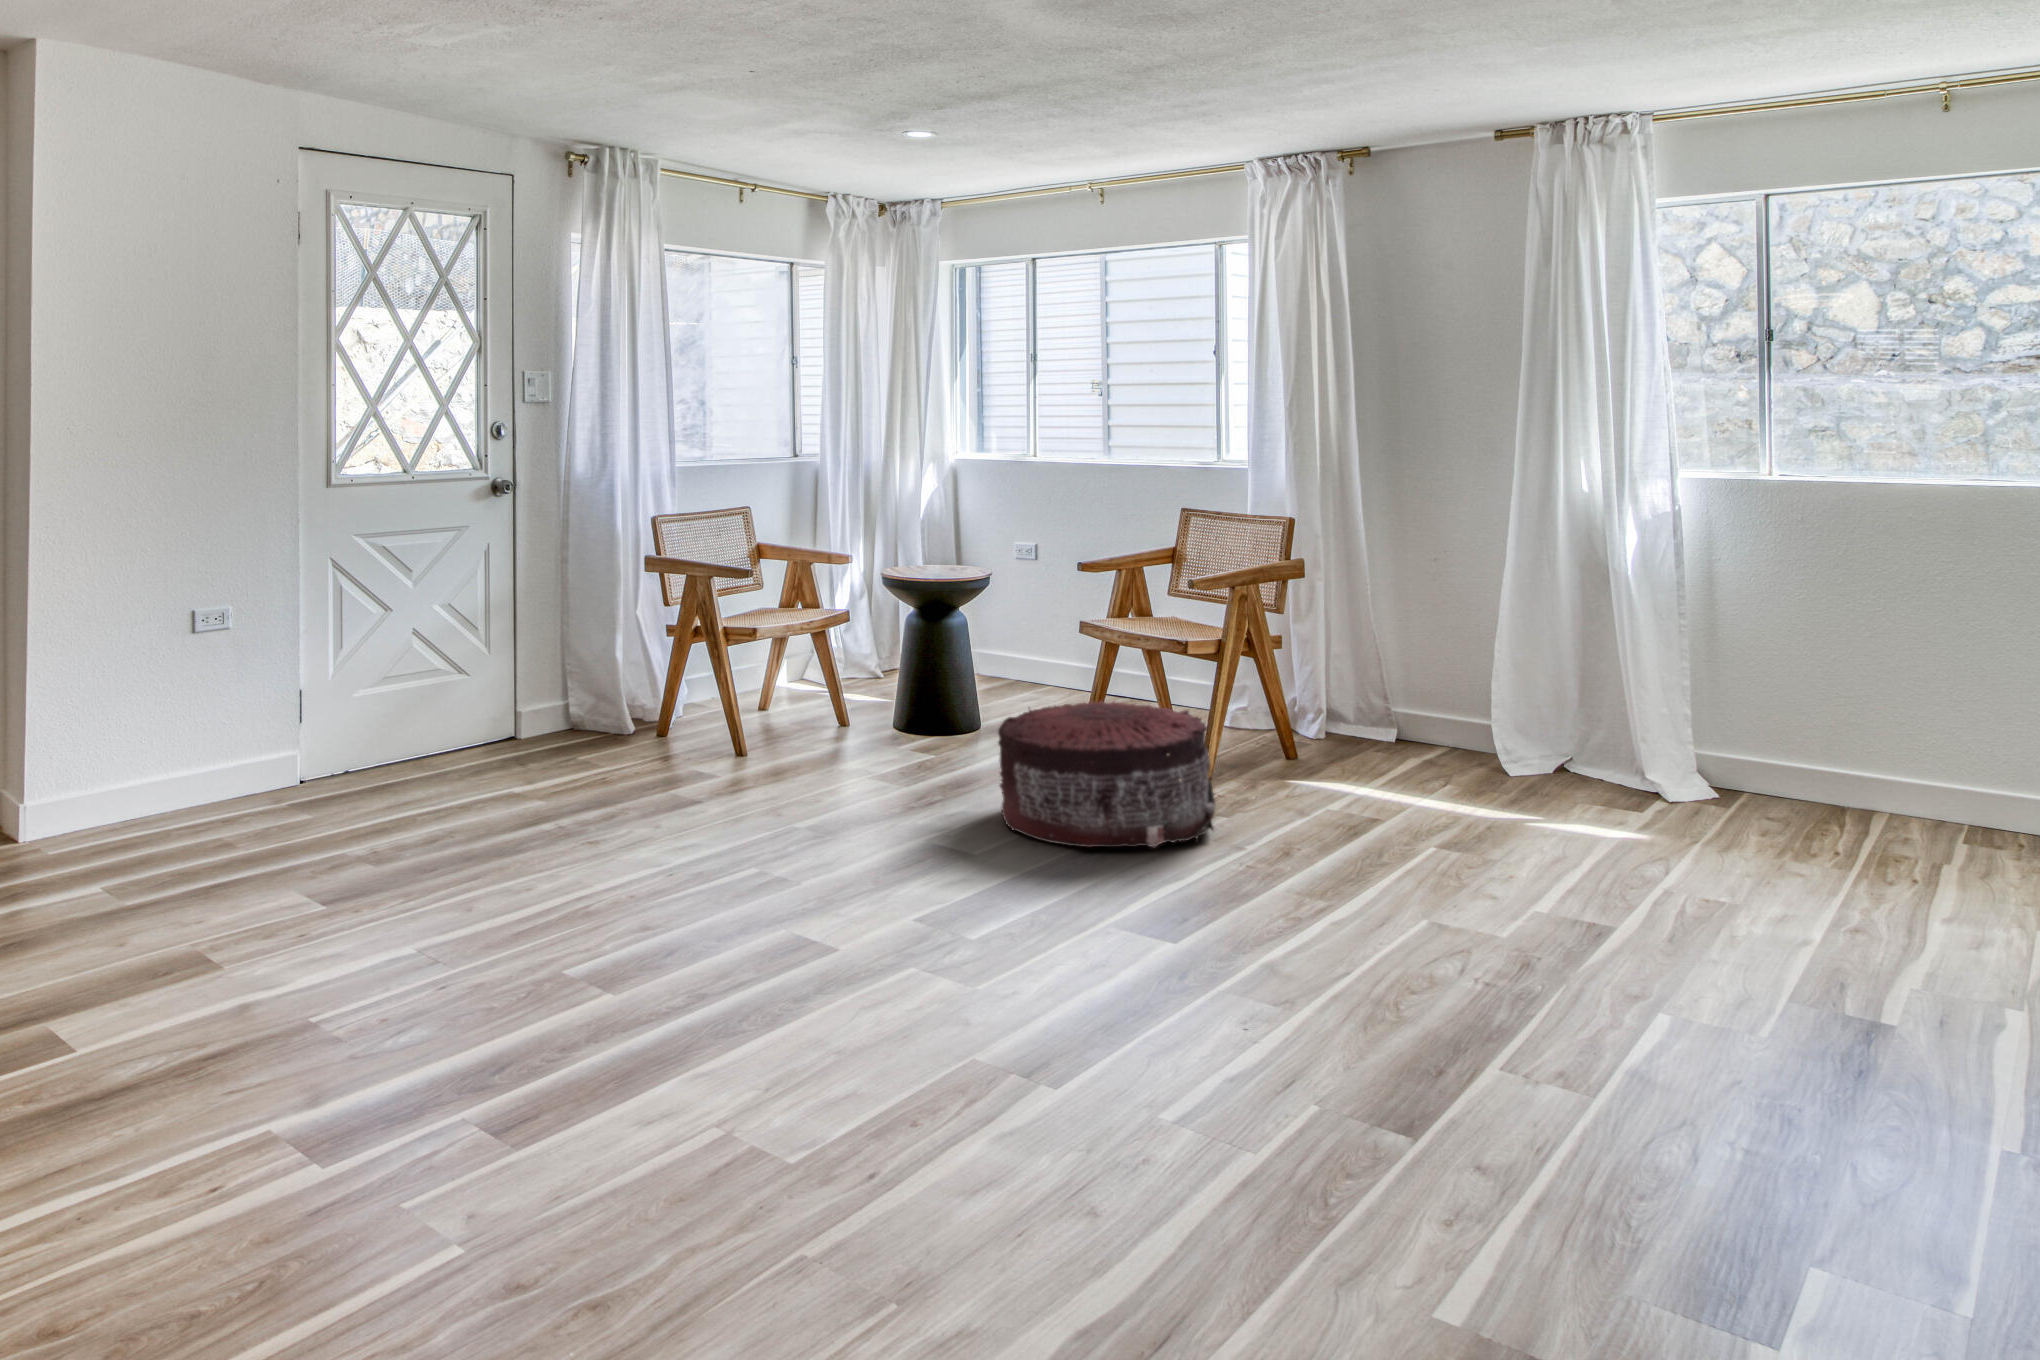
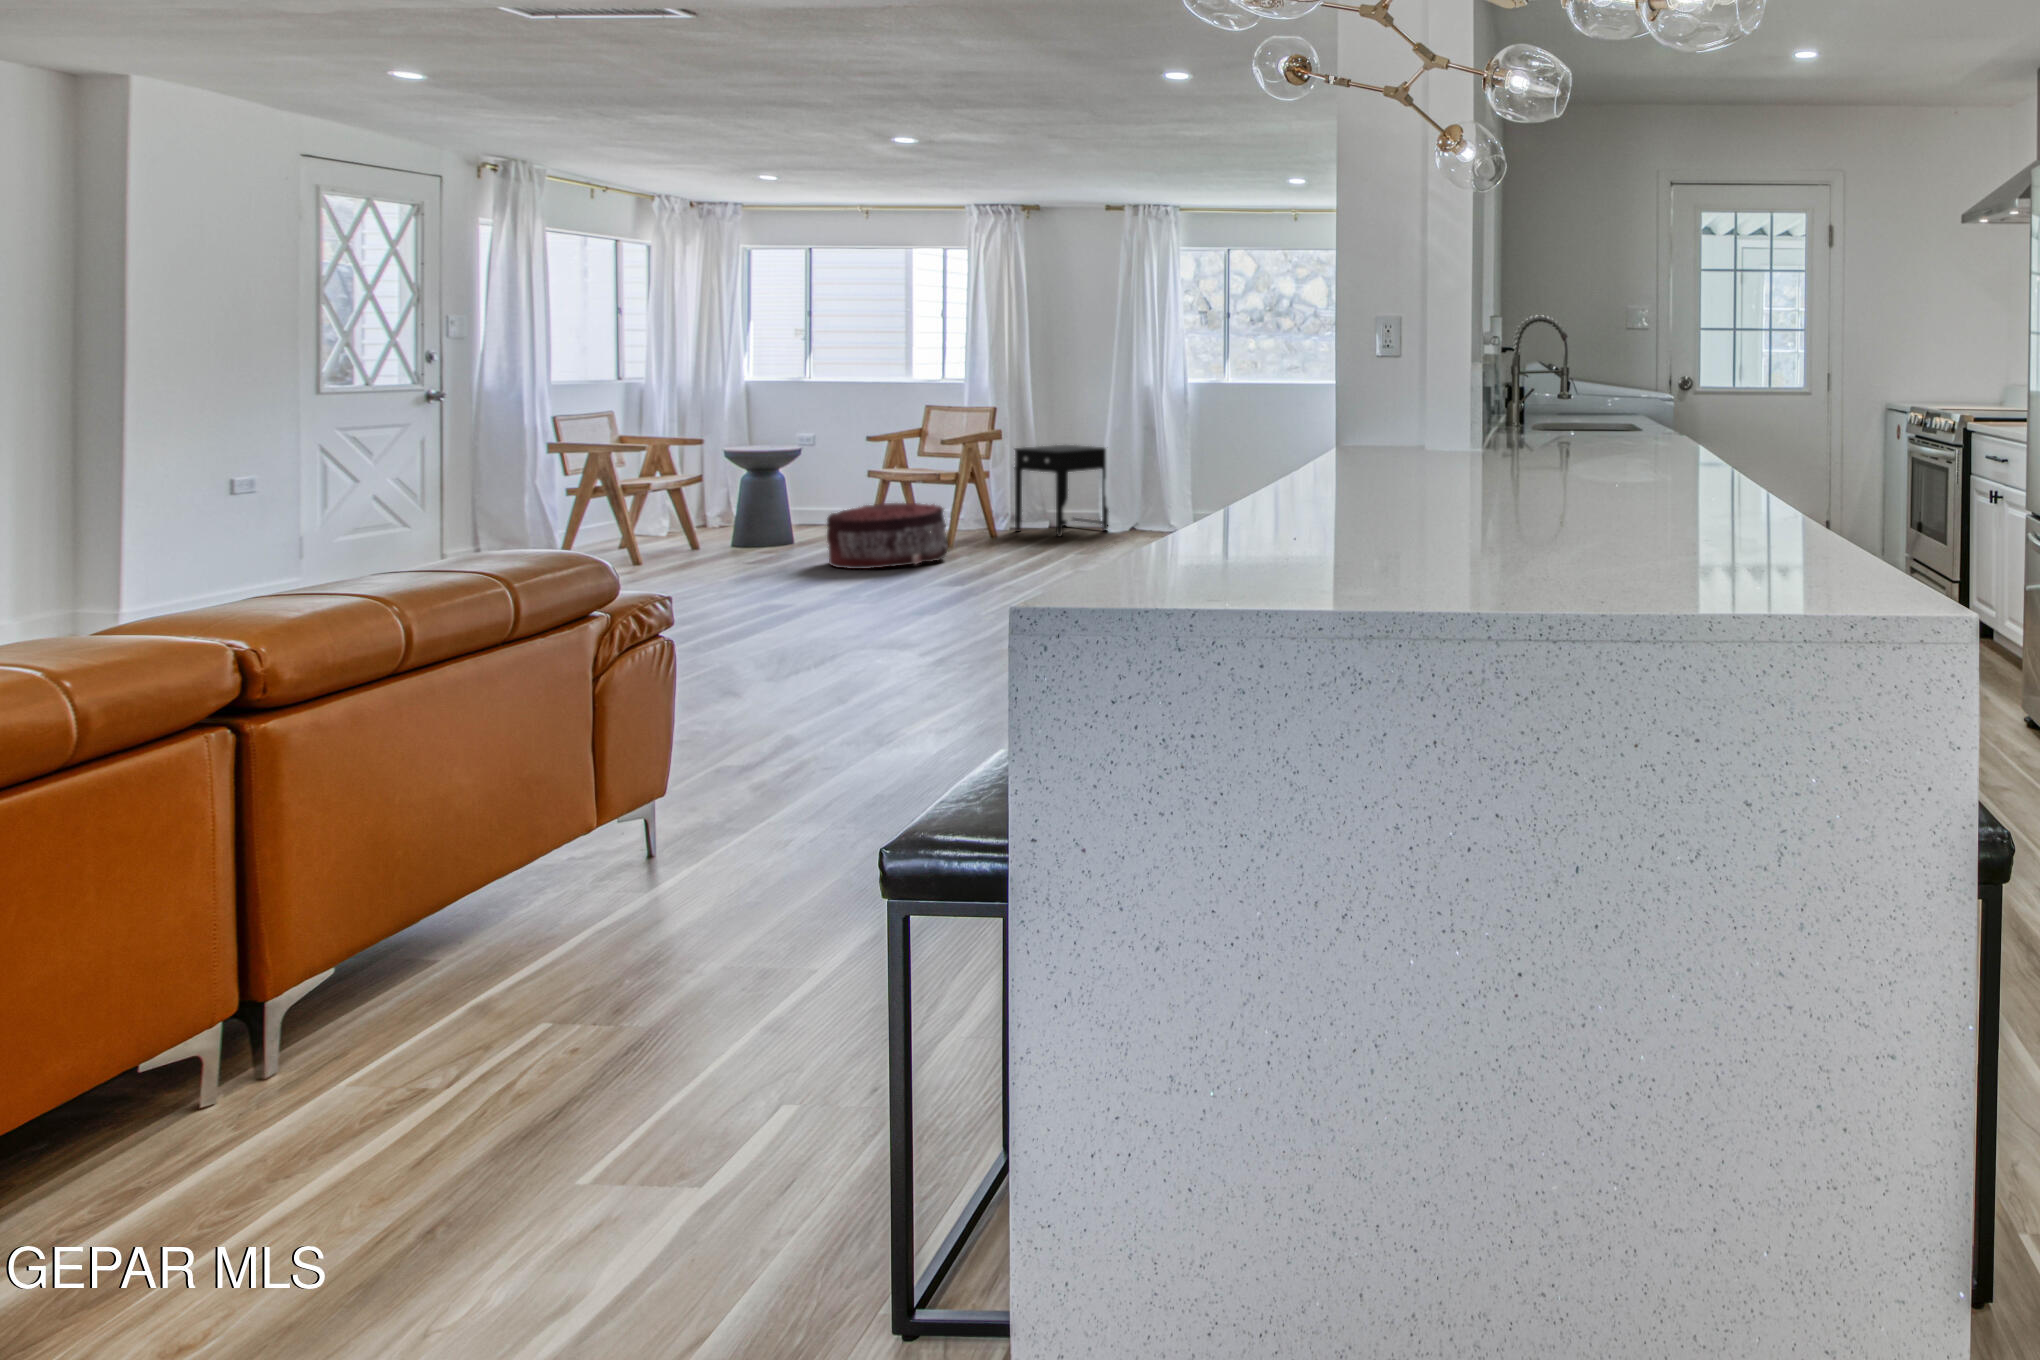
side table: none [1325,588,1518,779] -> present [1014,445,1108,537]

